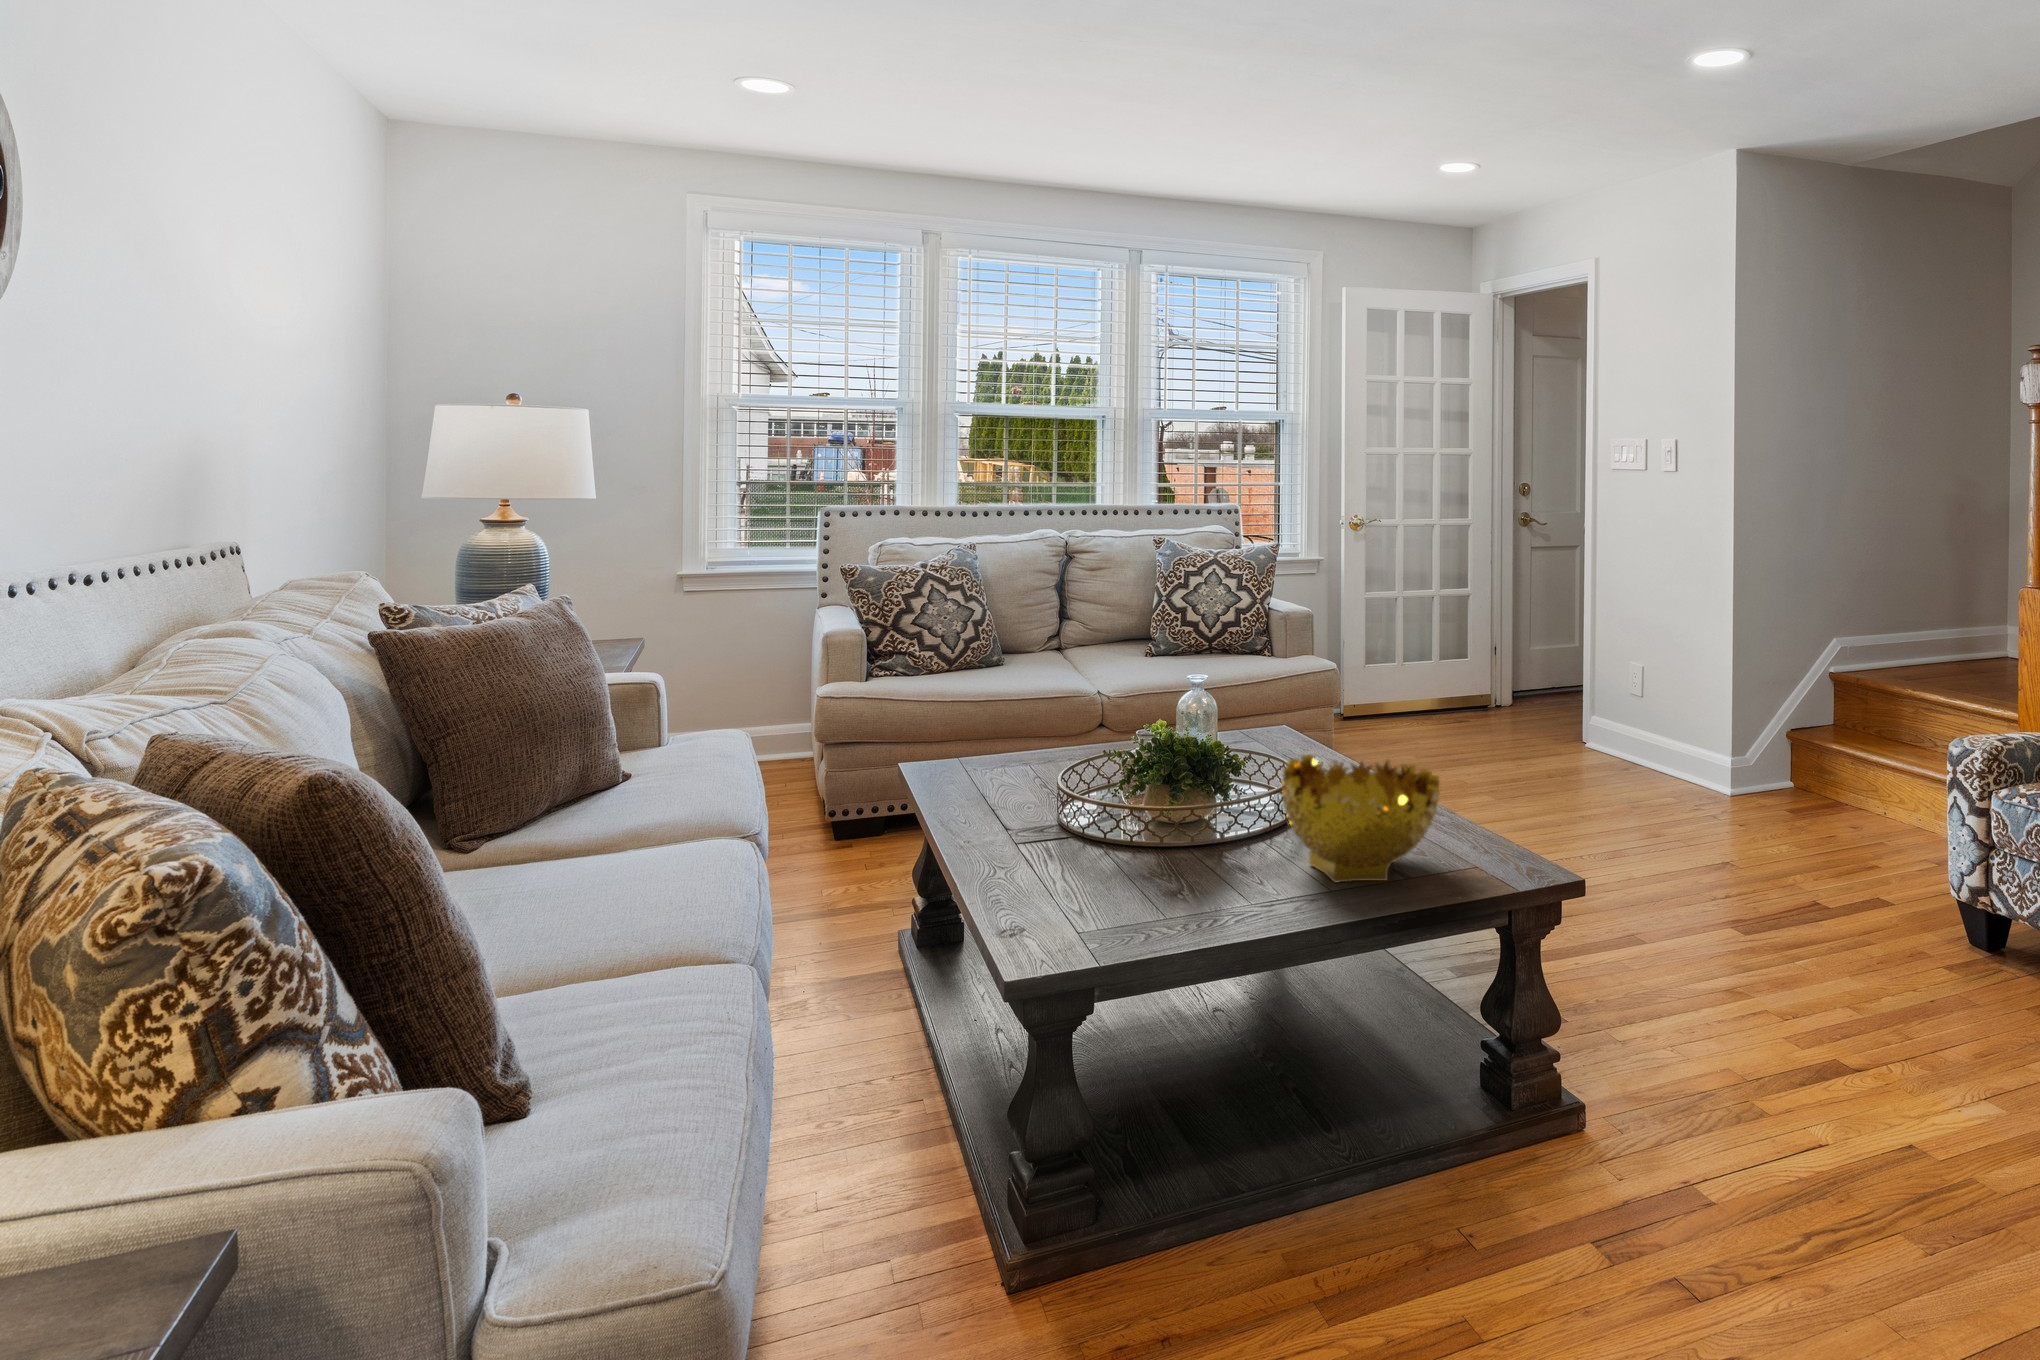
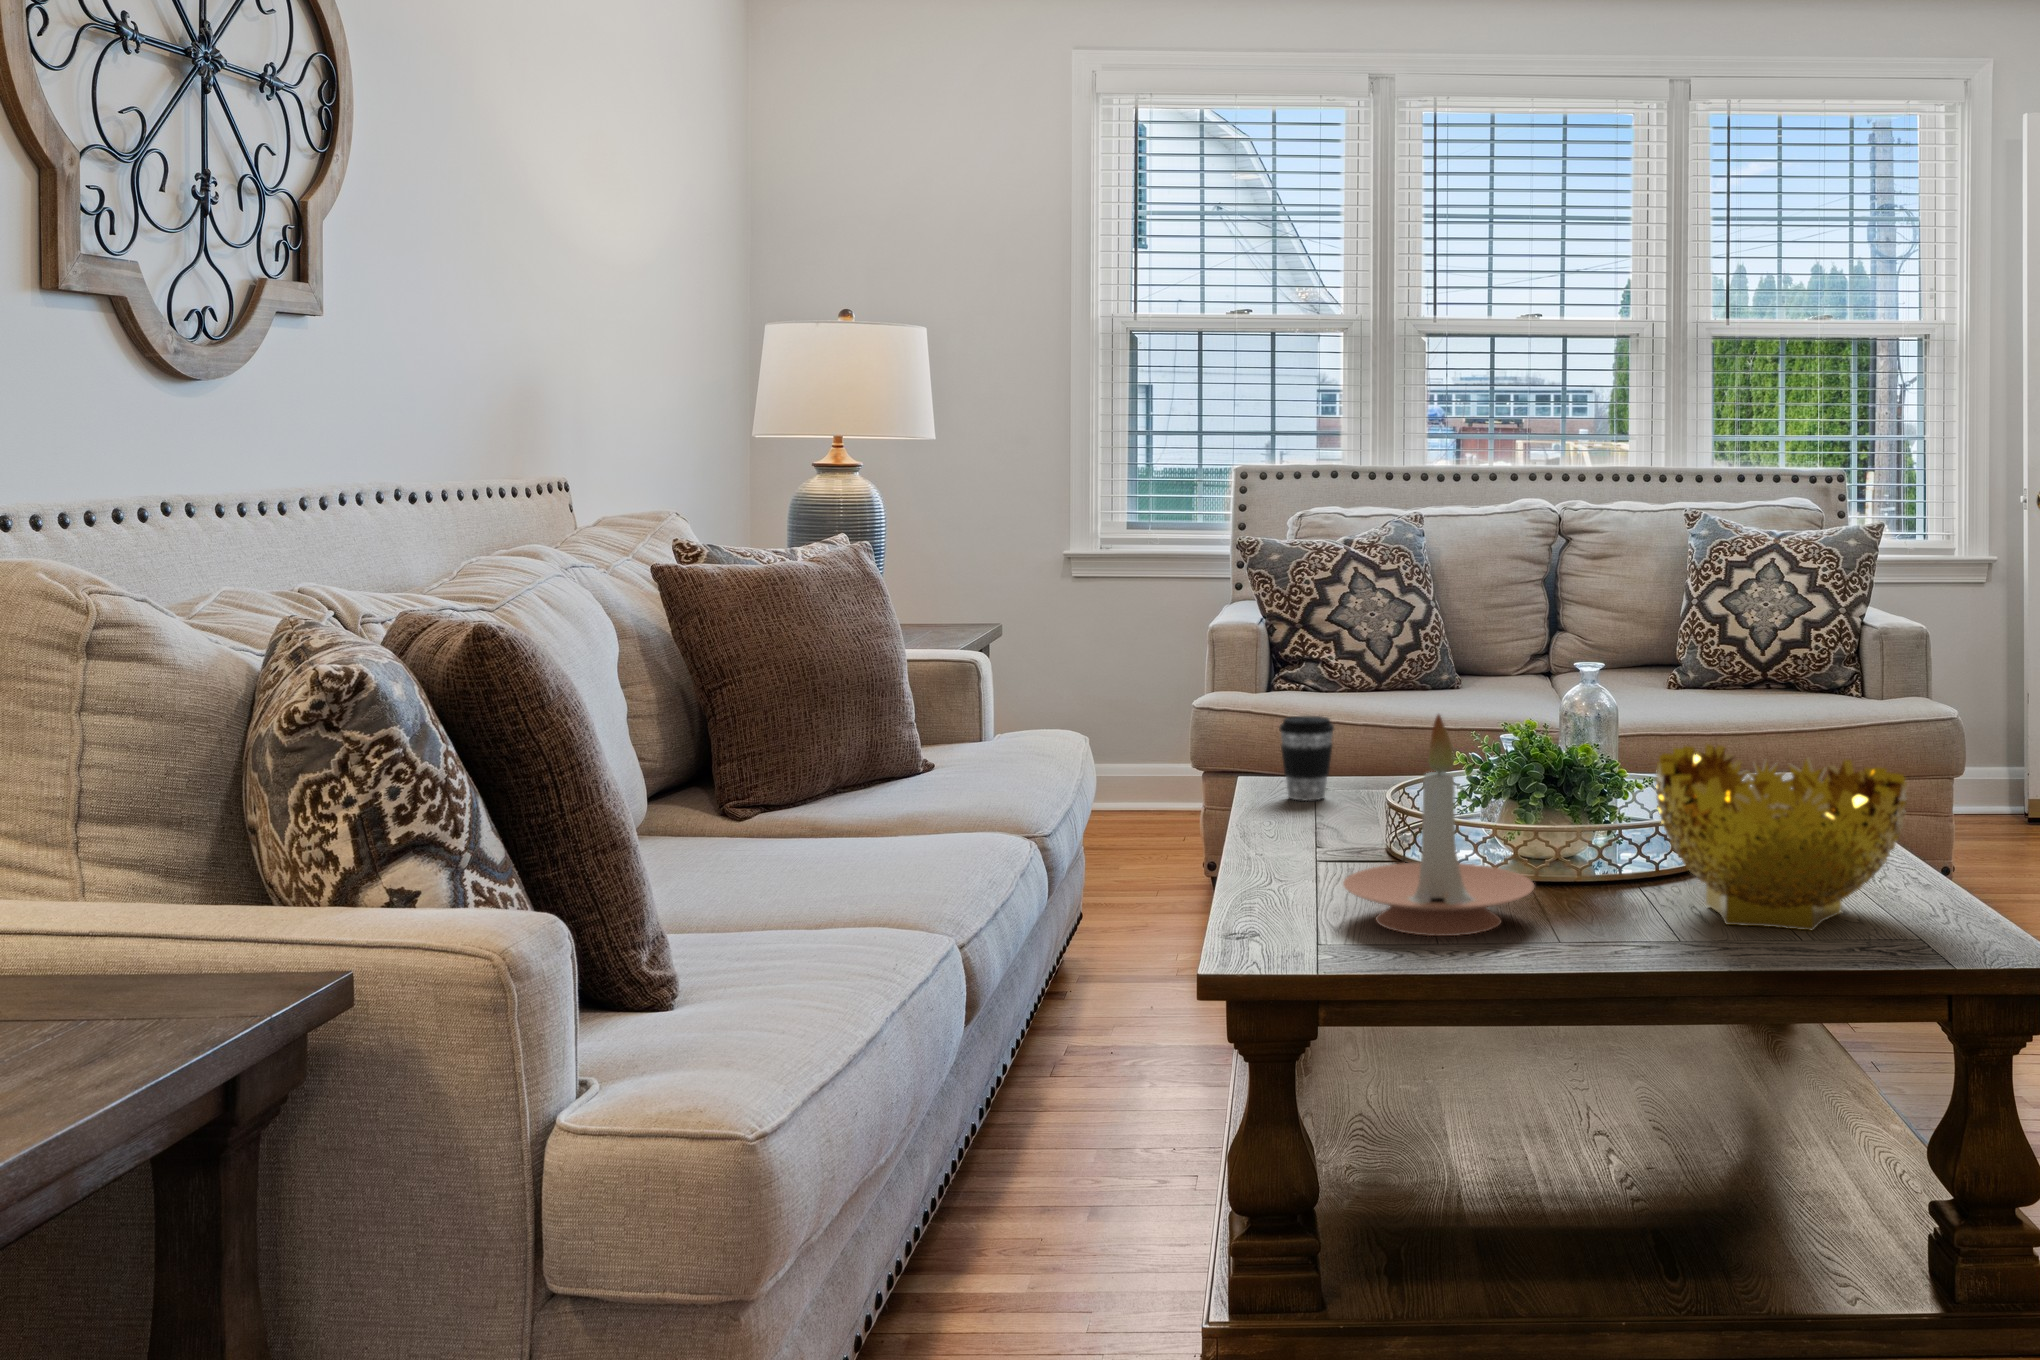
coffee cup: none [946,724,988,787] -> present [1279,716,1334,801]
candle holder: none [1079,761,1215,923] -> present [1343,715,1534,936]

